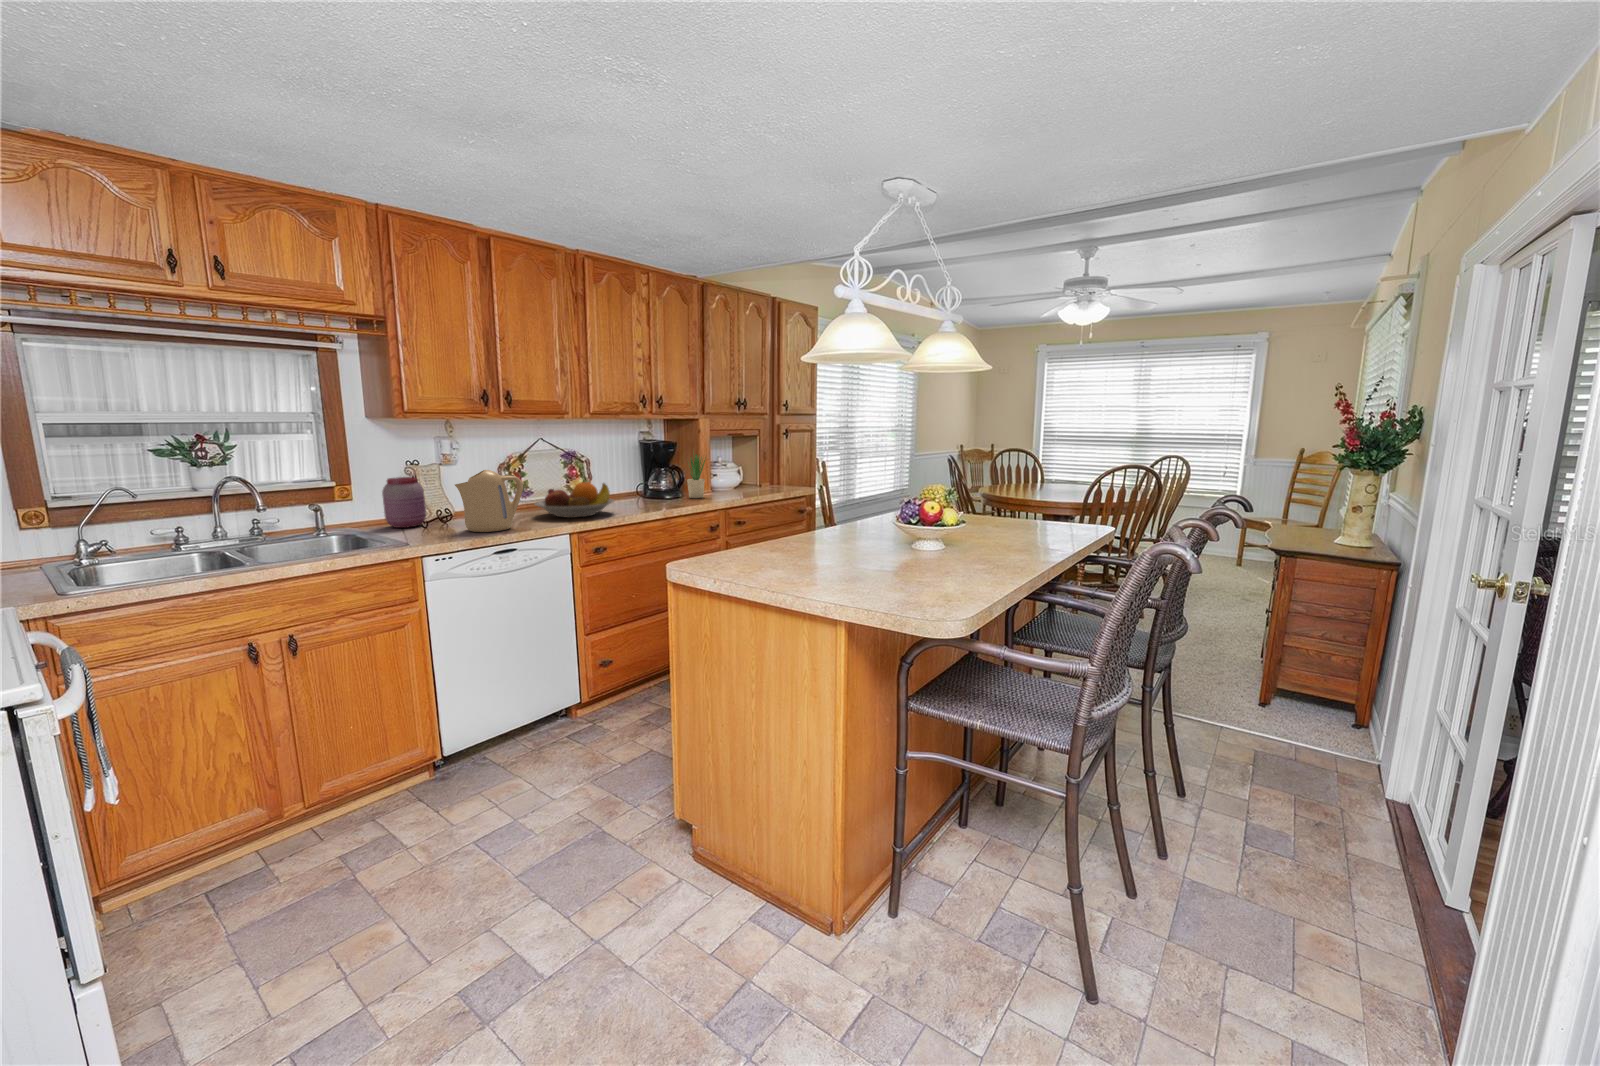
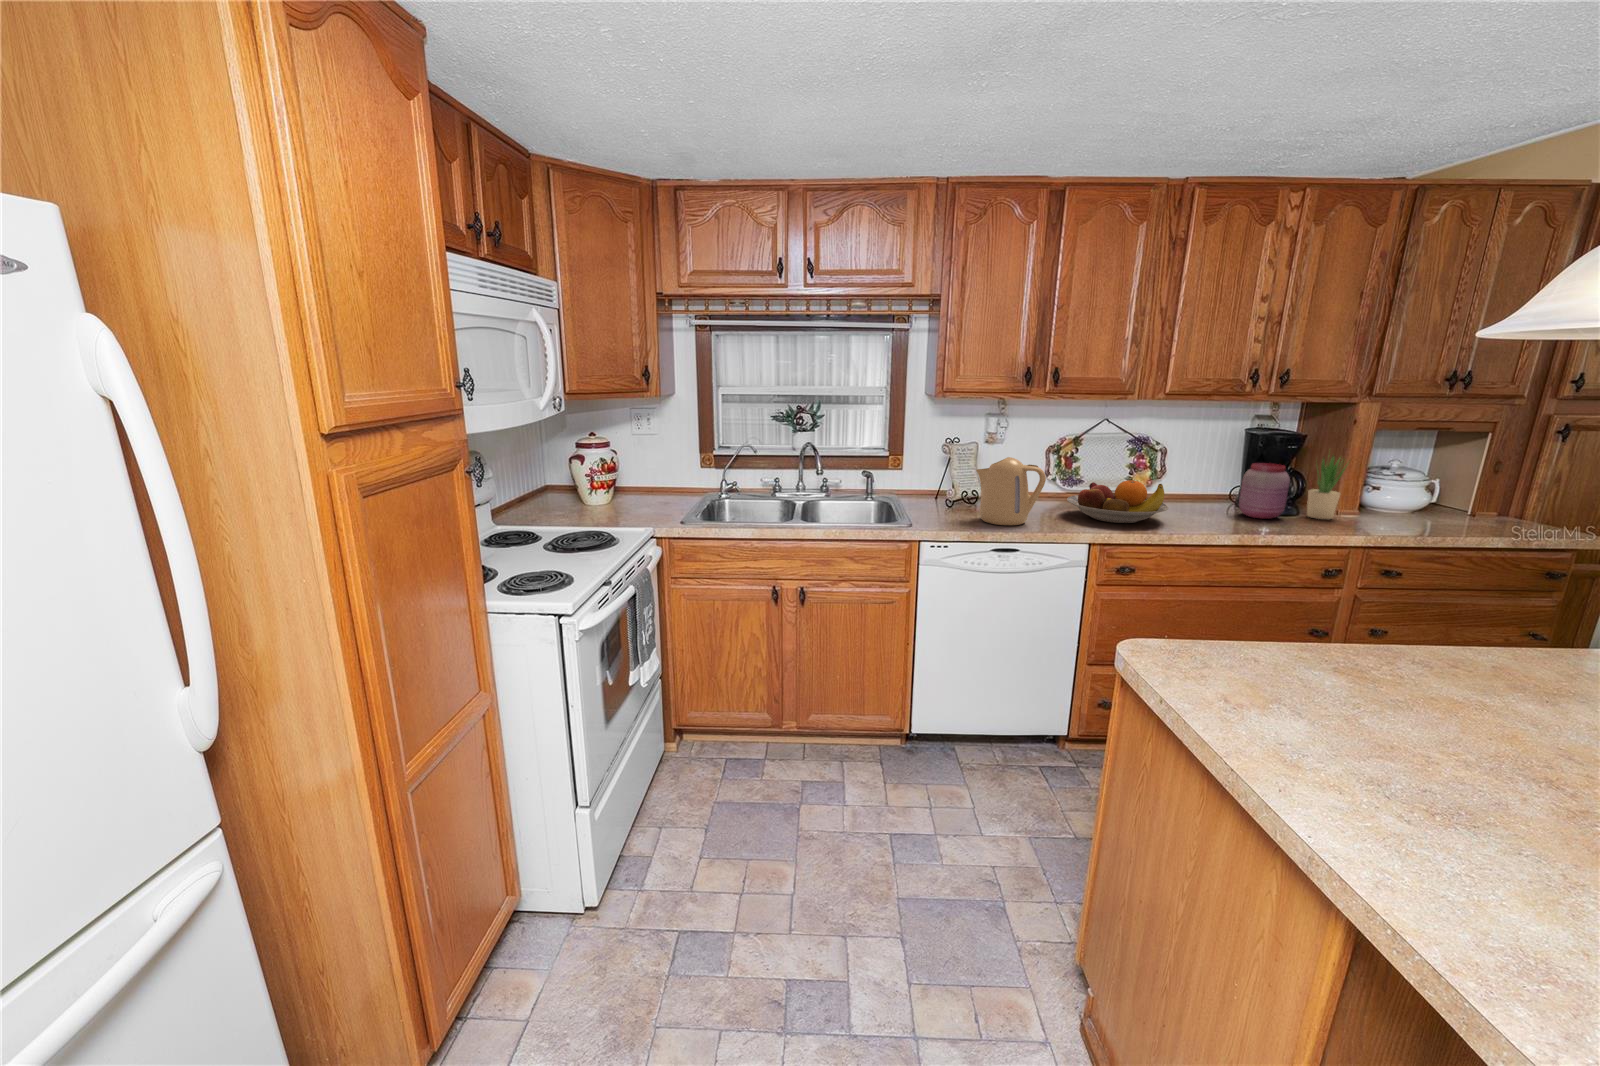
jar: present [382,477,426,528] -> present [1239,463,1290,519]

